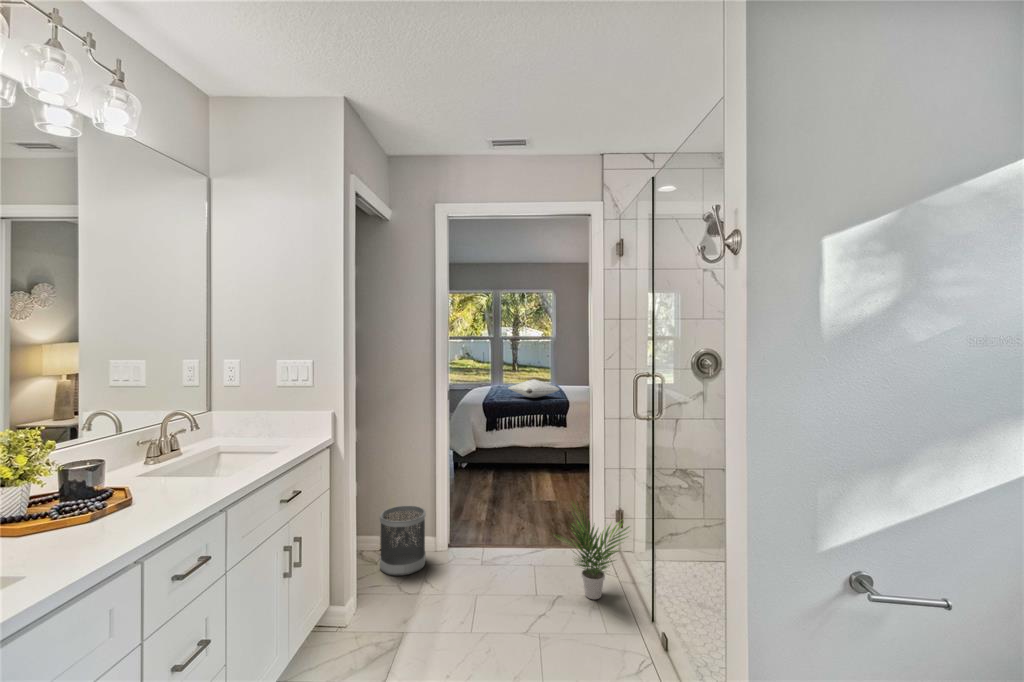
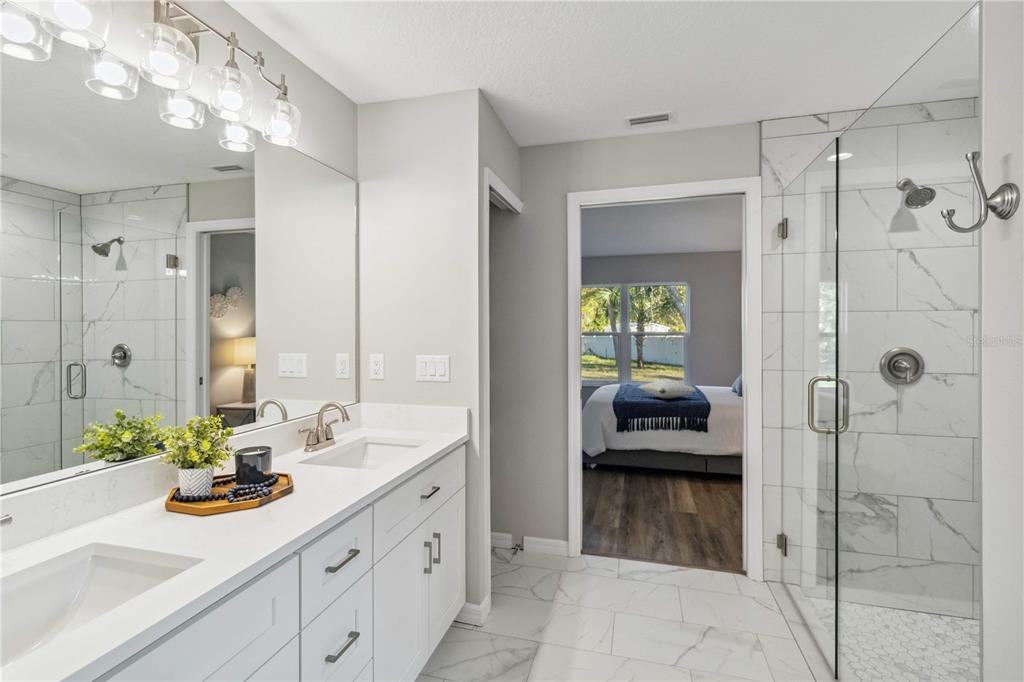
potted plant: present [559,504,629,599] -> none [698,516,801,636]
wastebasket: present [380,506,426,575] -> none [512,505,558,578]

